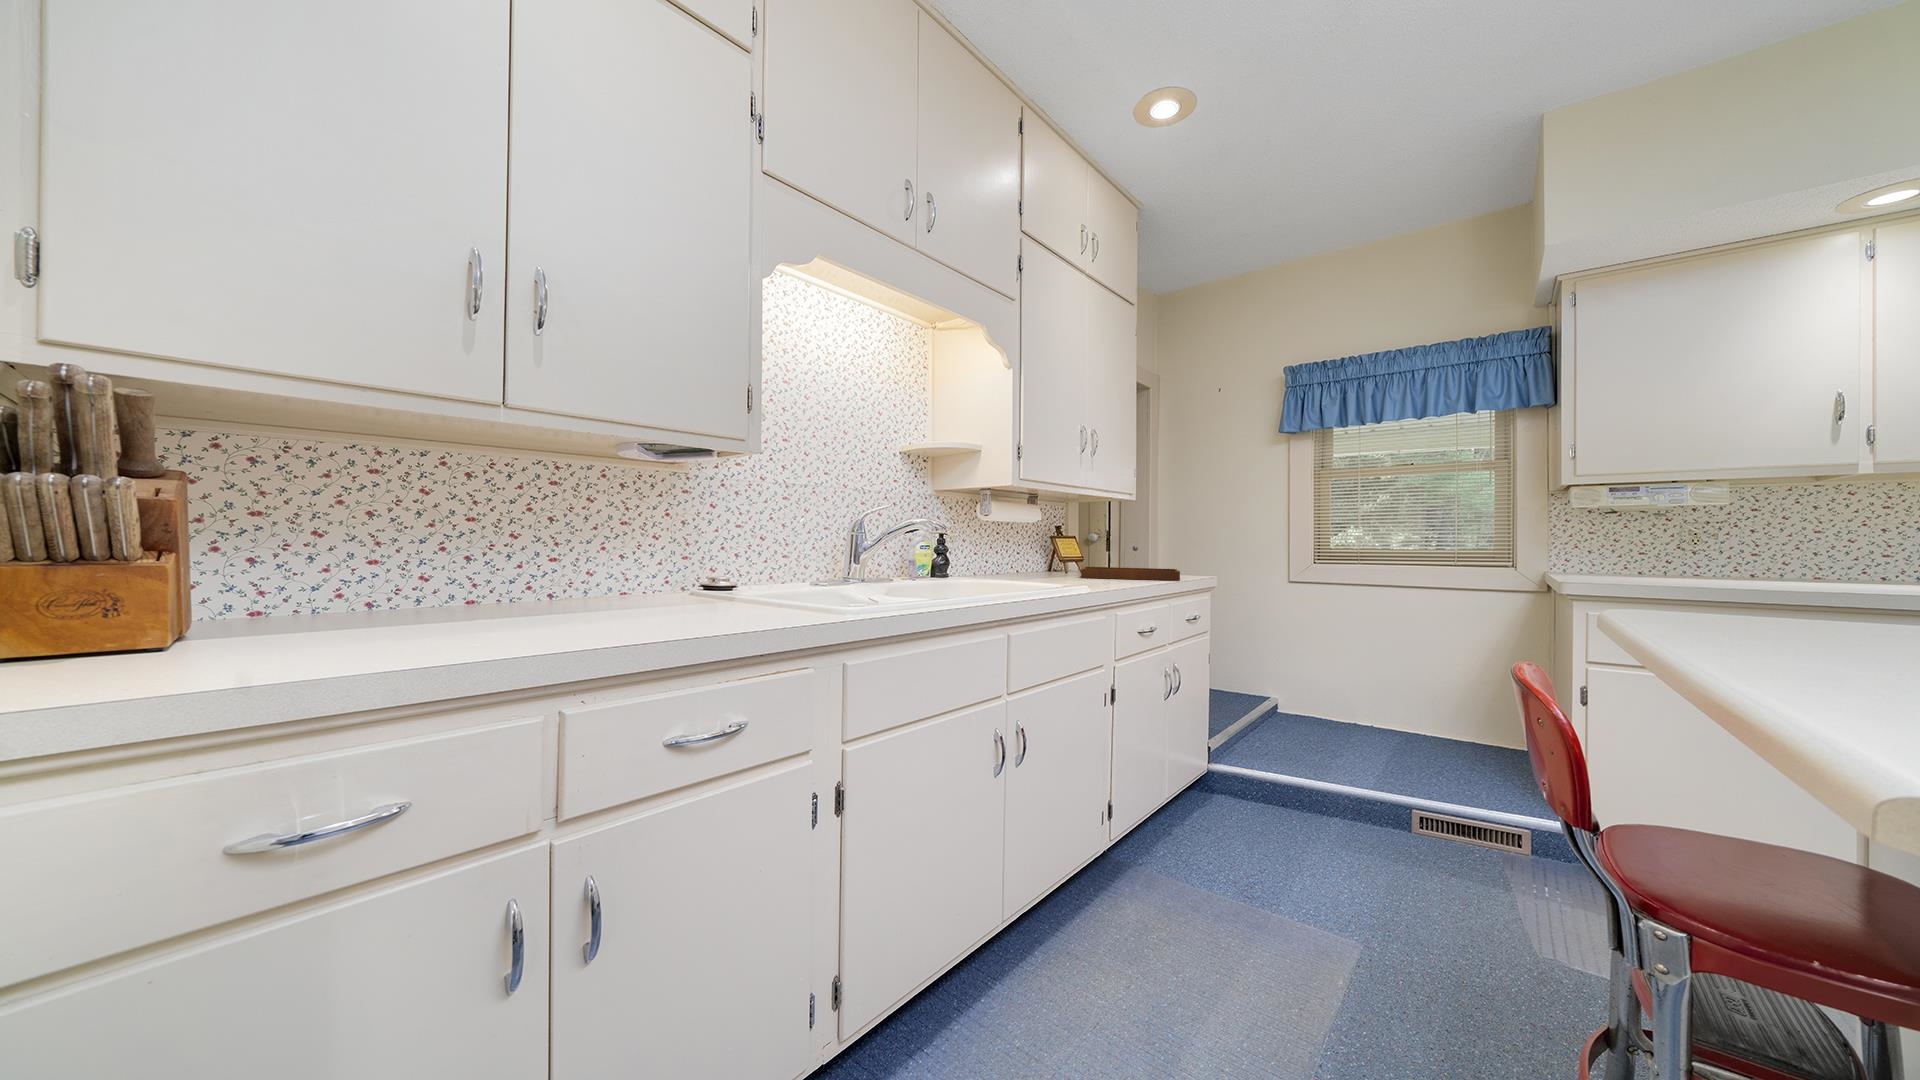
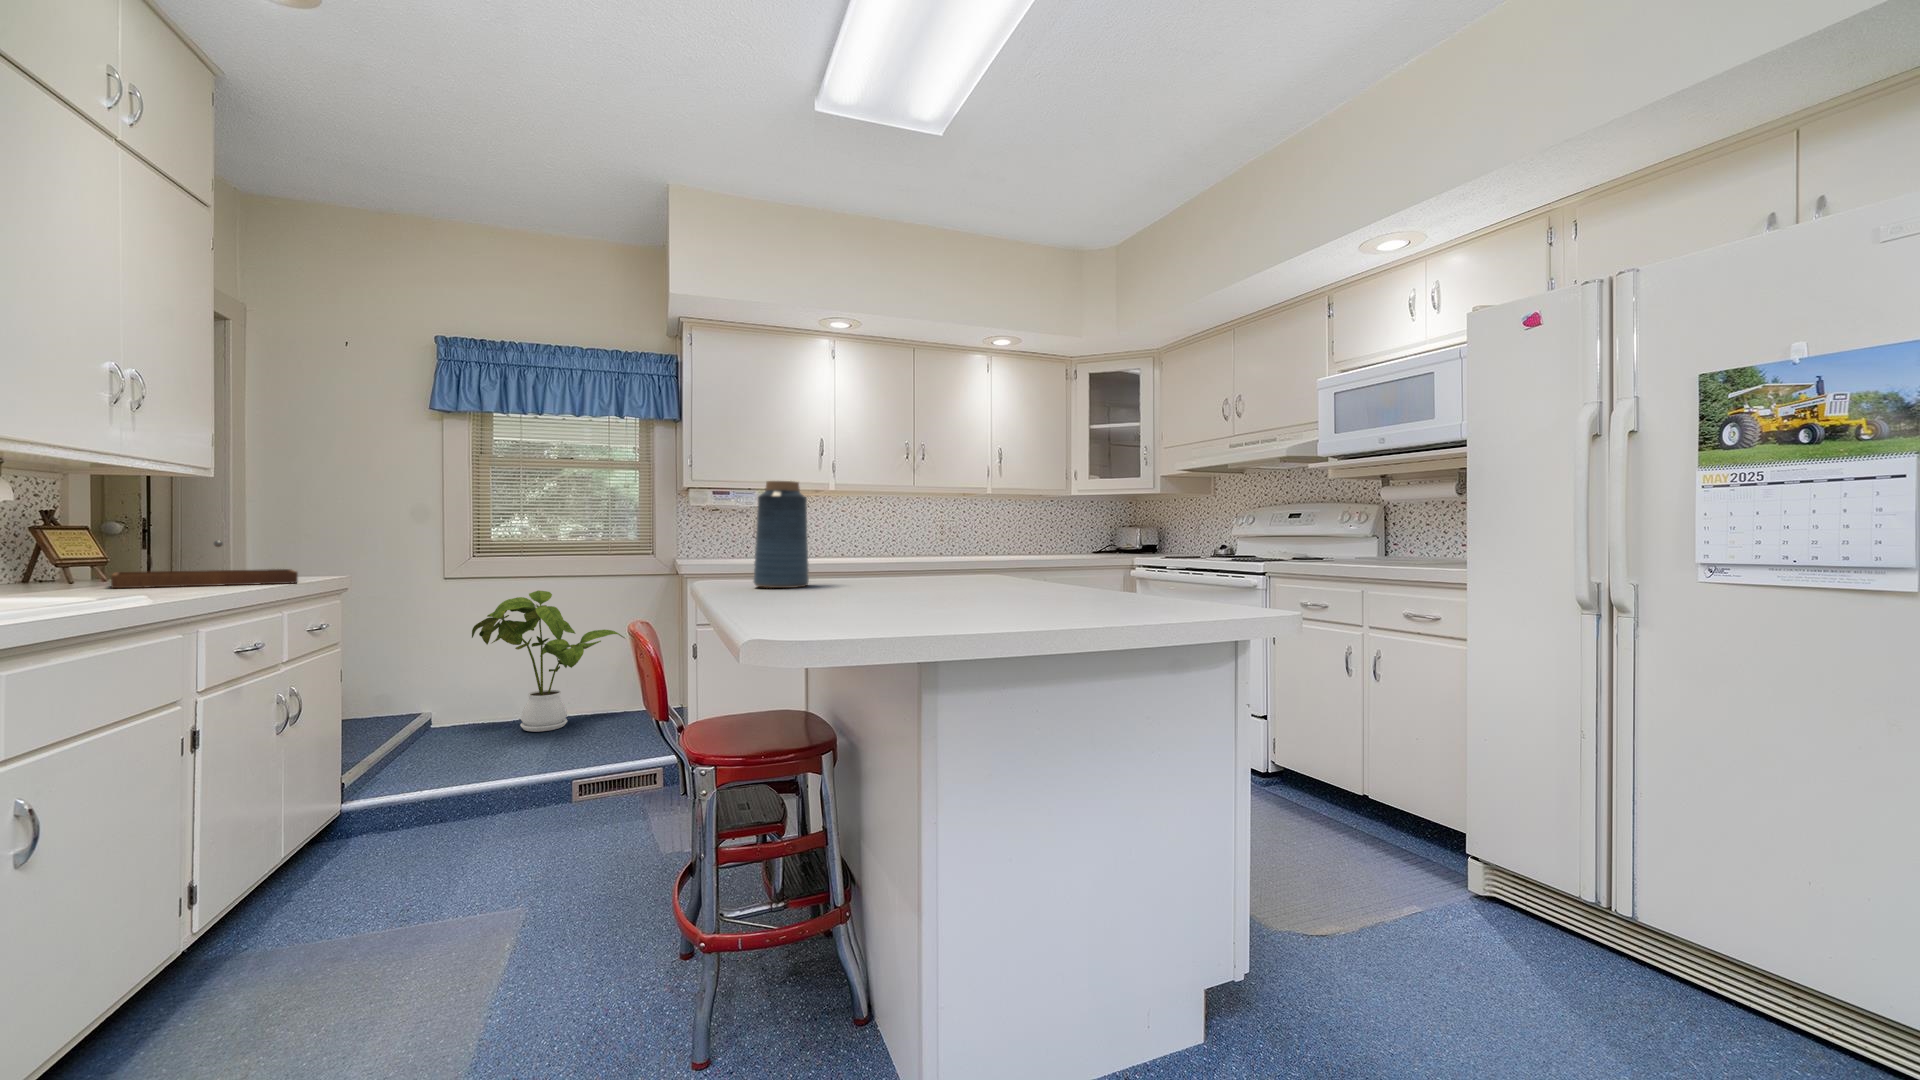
vase: none [1726,454,1870,636] -> present [753,481,809,588]
house plant: none [1311,600,1477,745] -> present [472,590,624,732]

